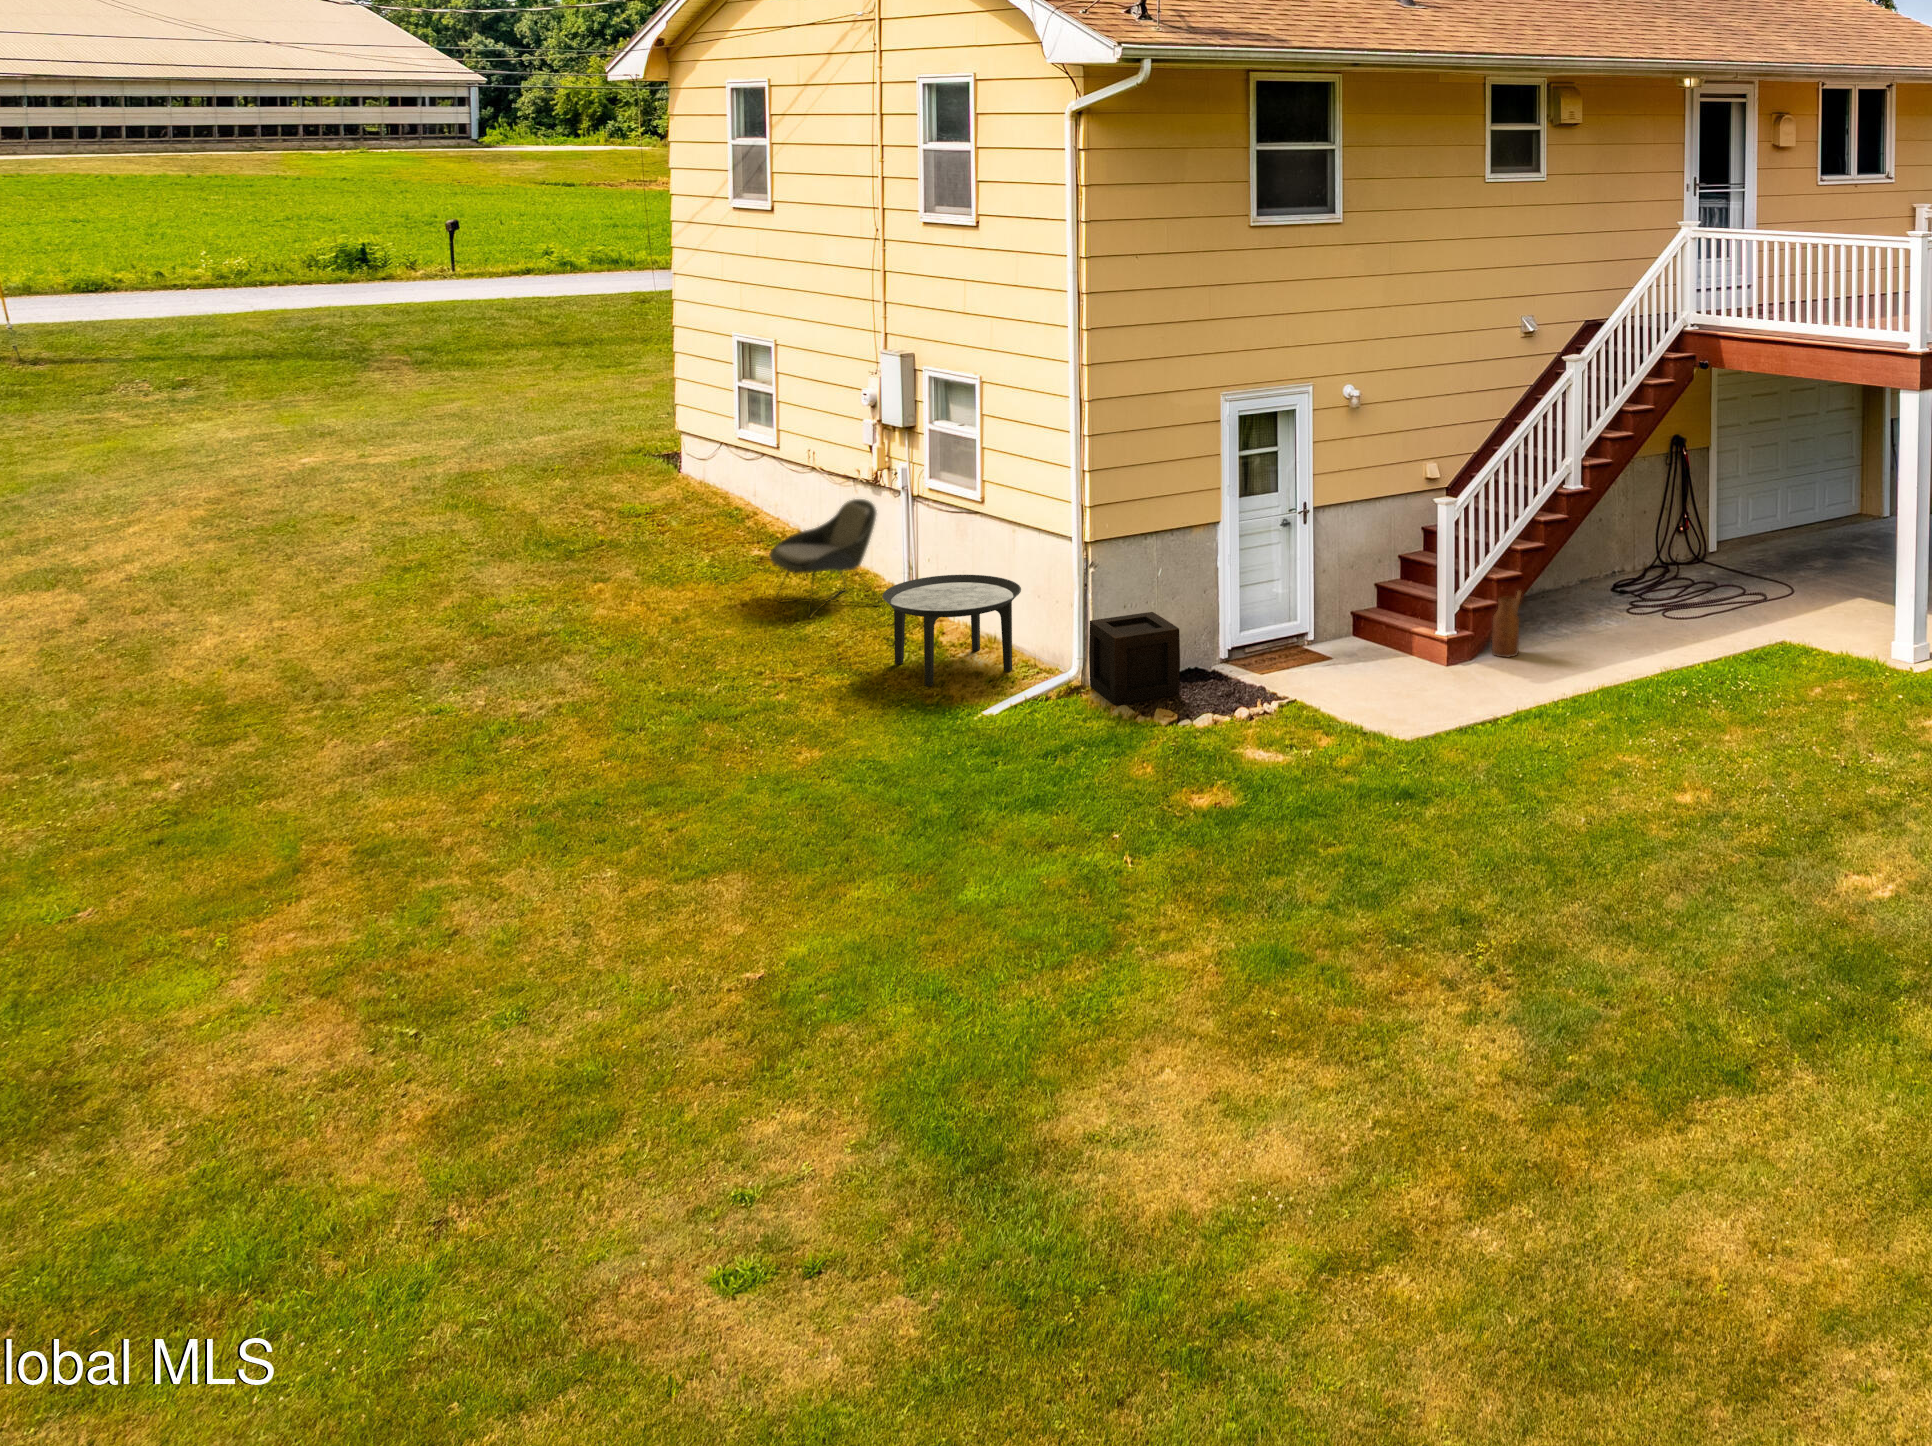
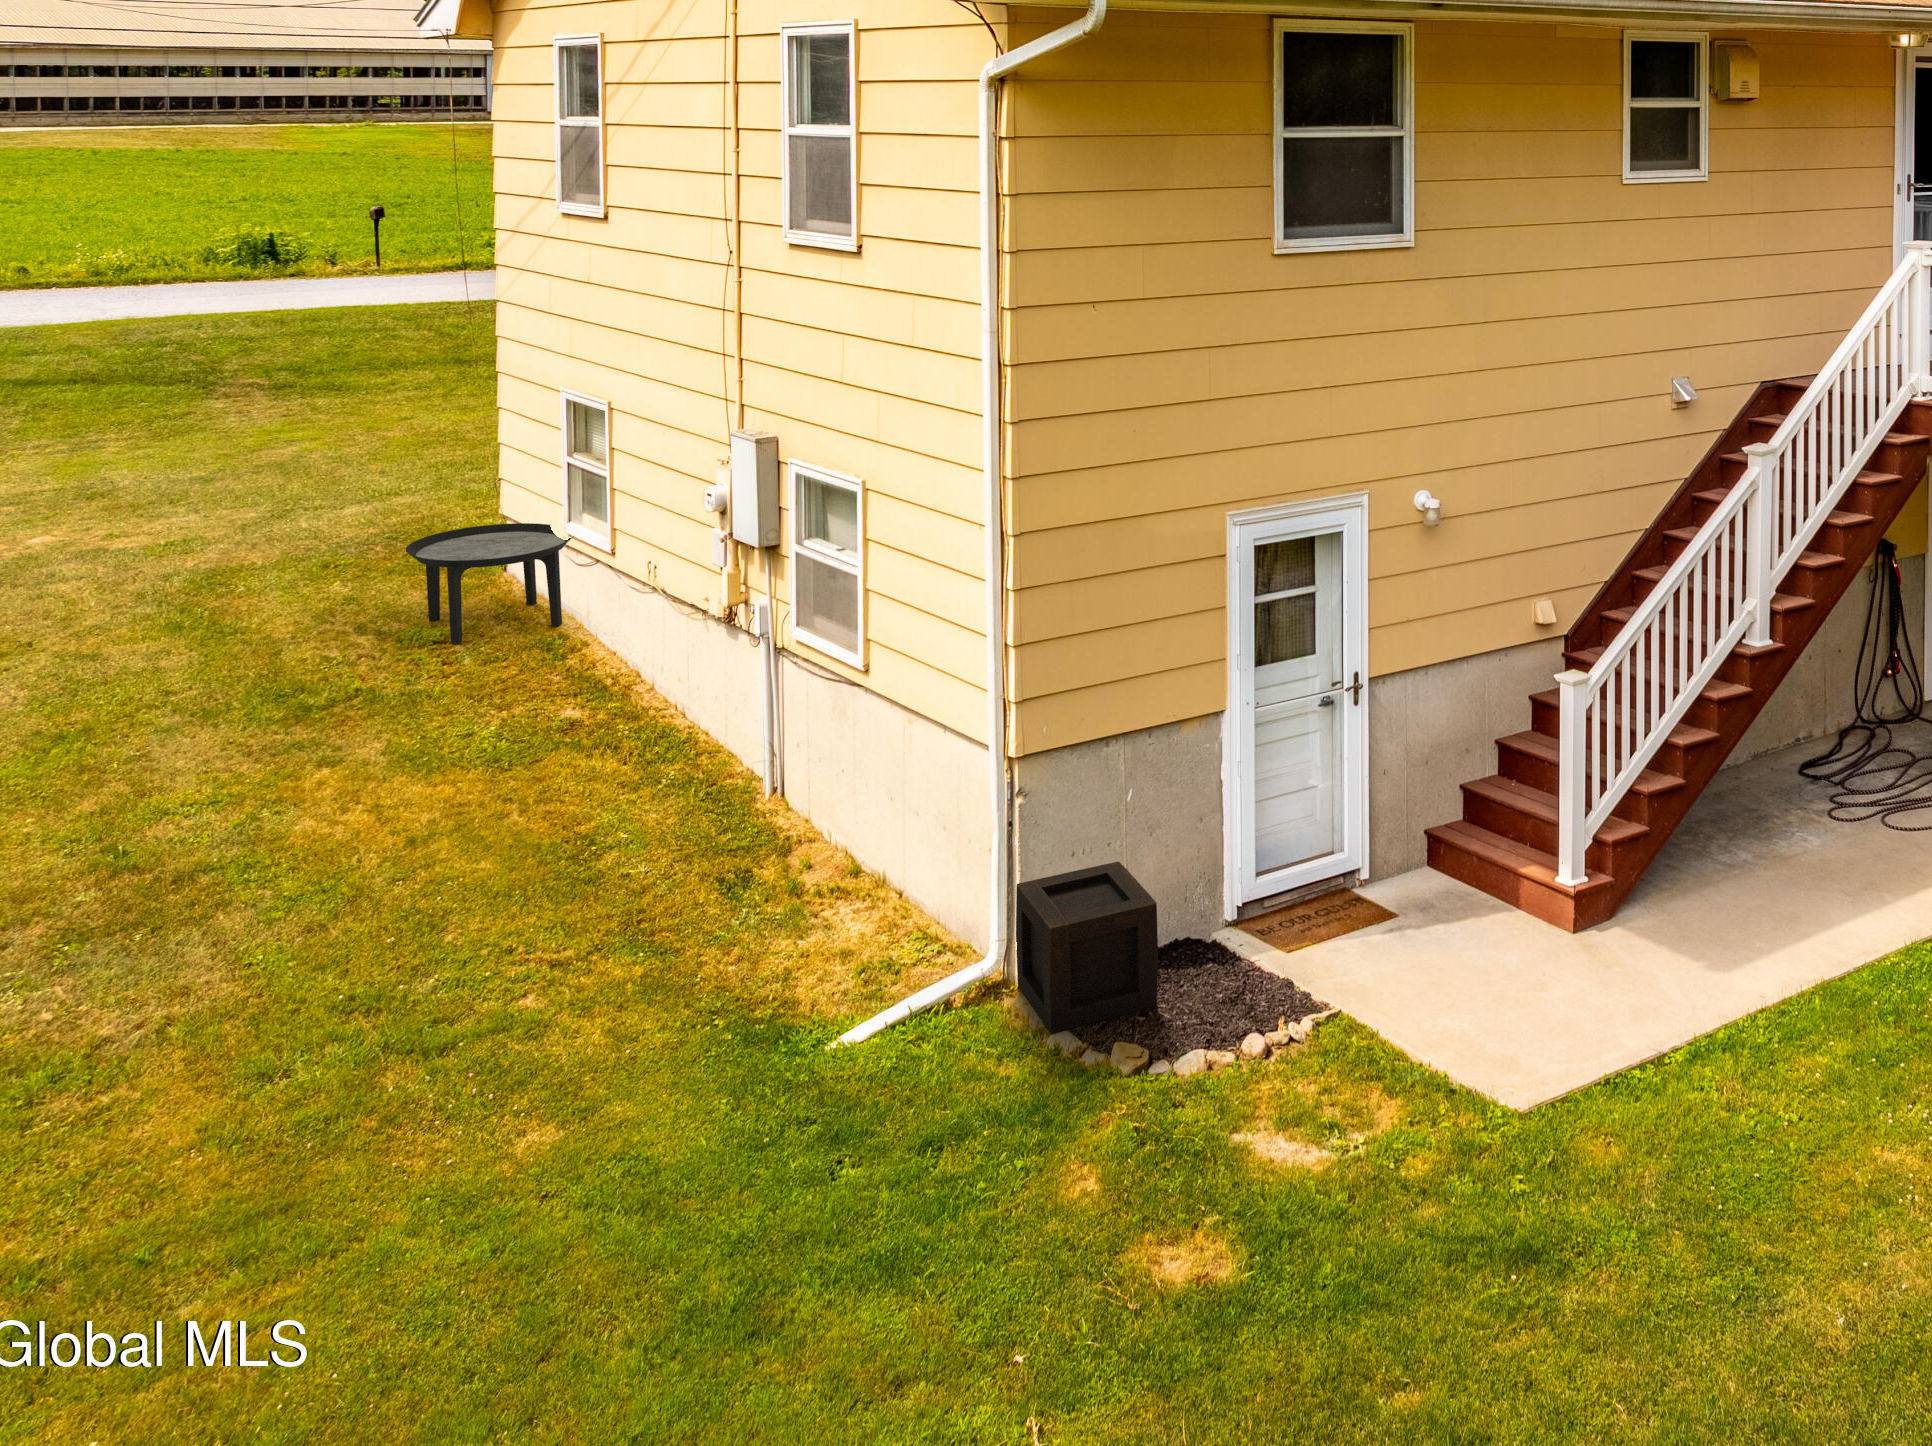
lounge chair: present [769,499,878,618] -> none [575,642,738,831]
round table: present [882,575,1021,686] -> present [406,523,572,644]
watering can: present [1492,591,1521,657] -> none [1642,804,1686,914]

